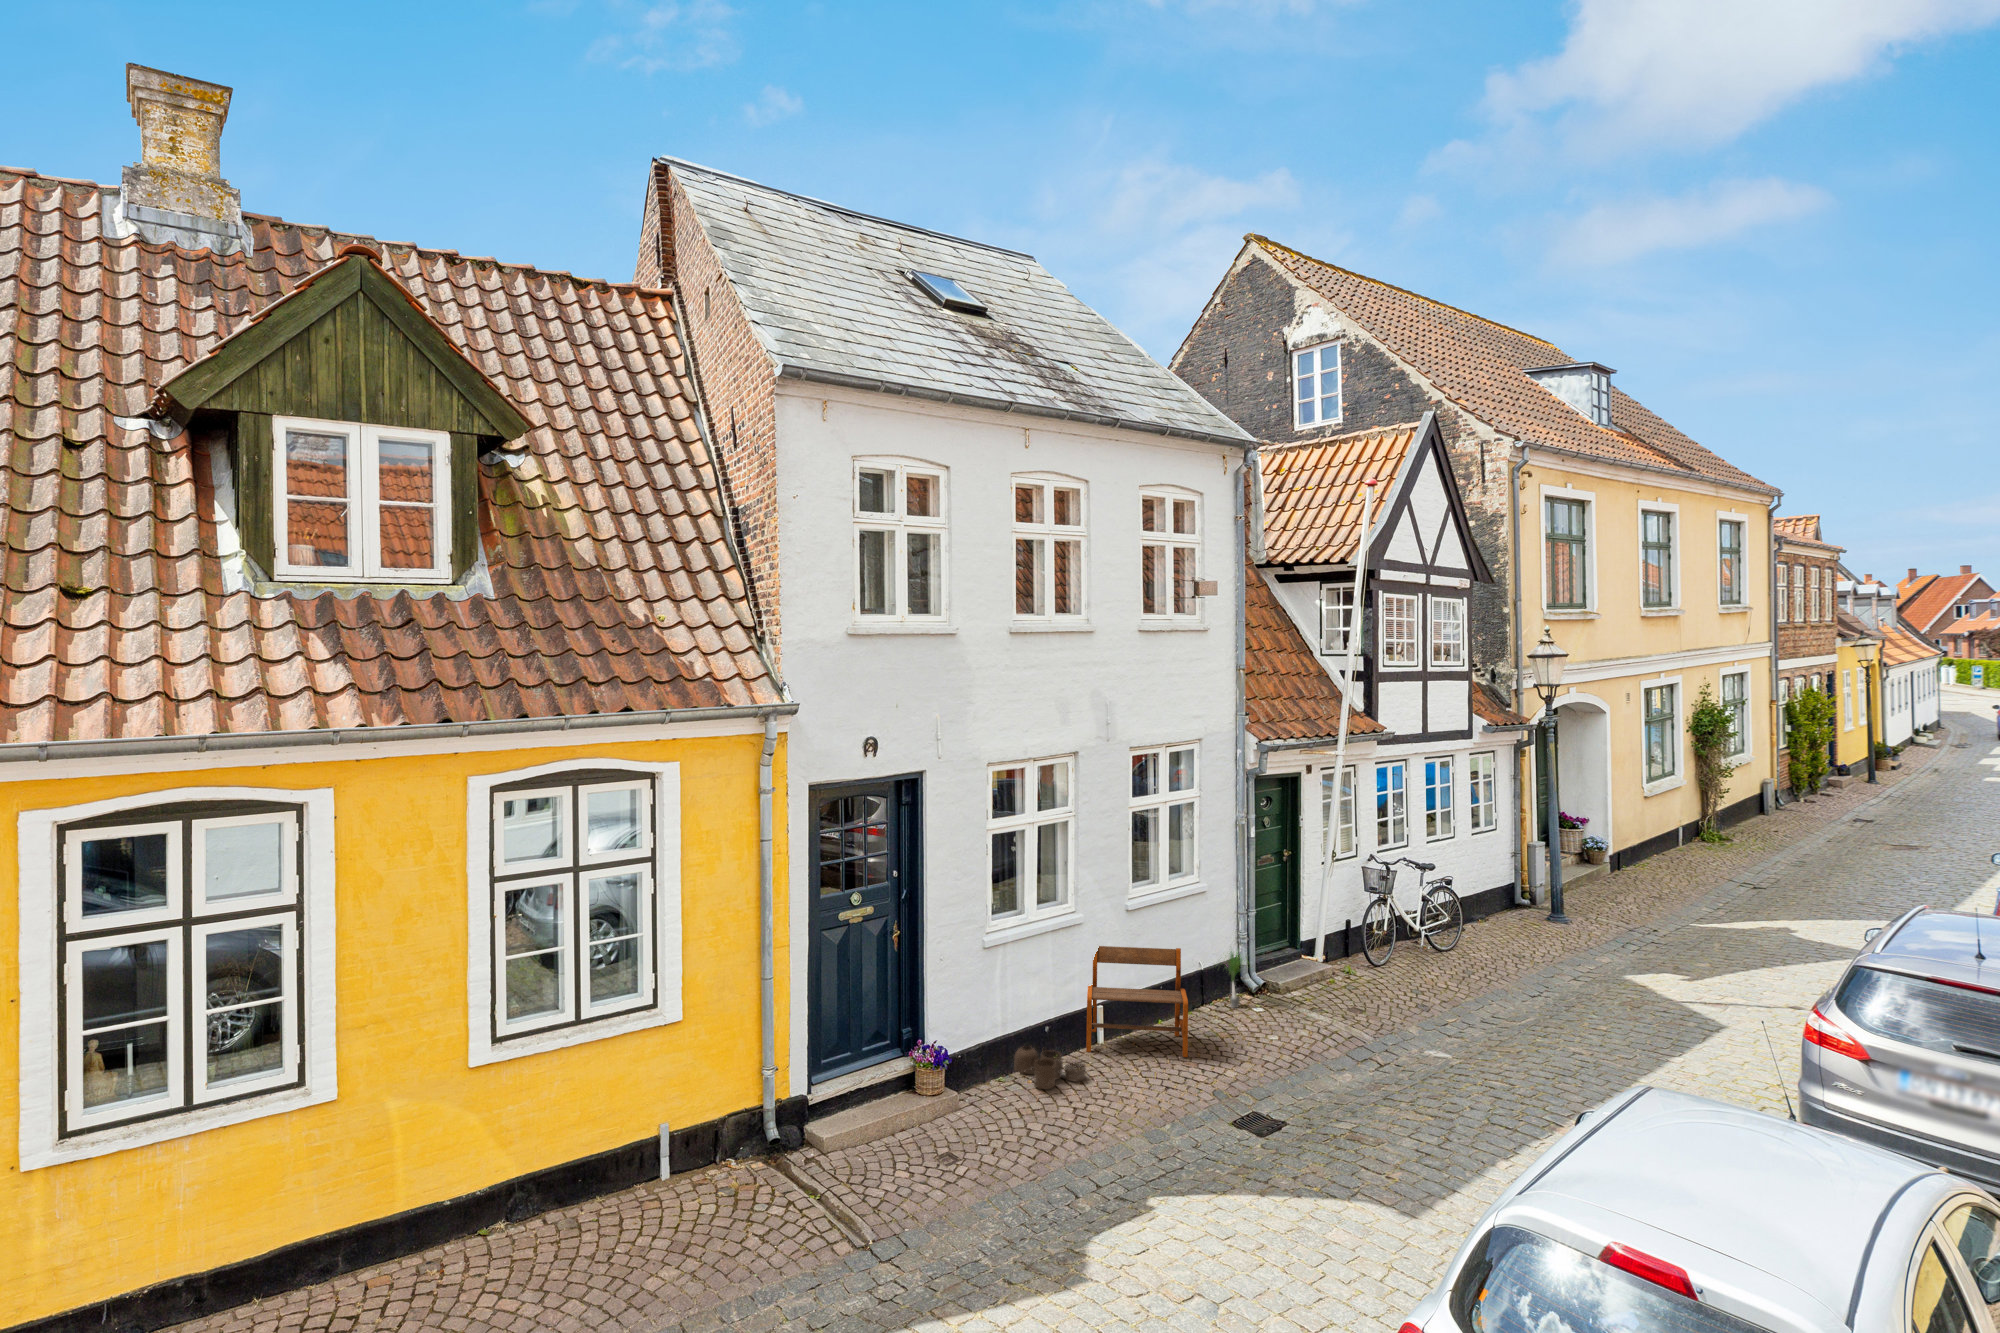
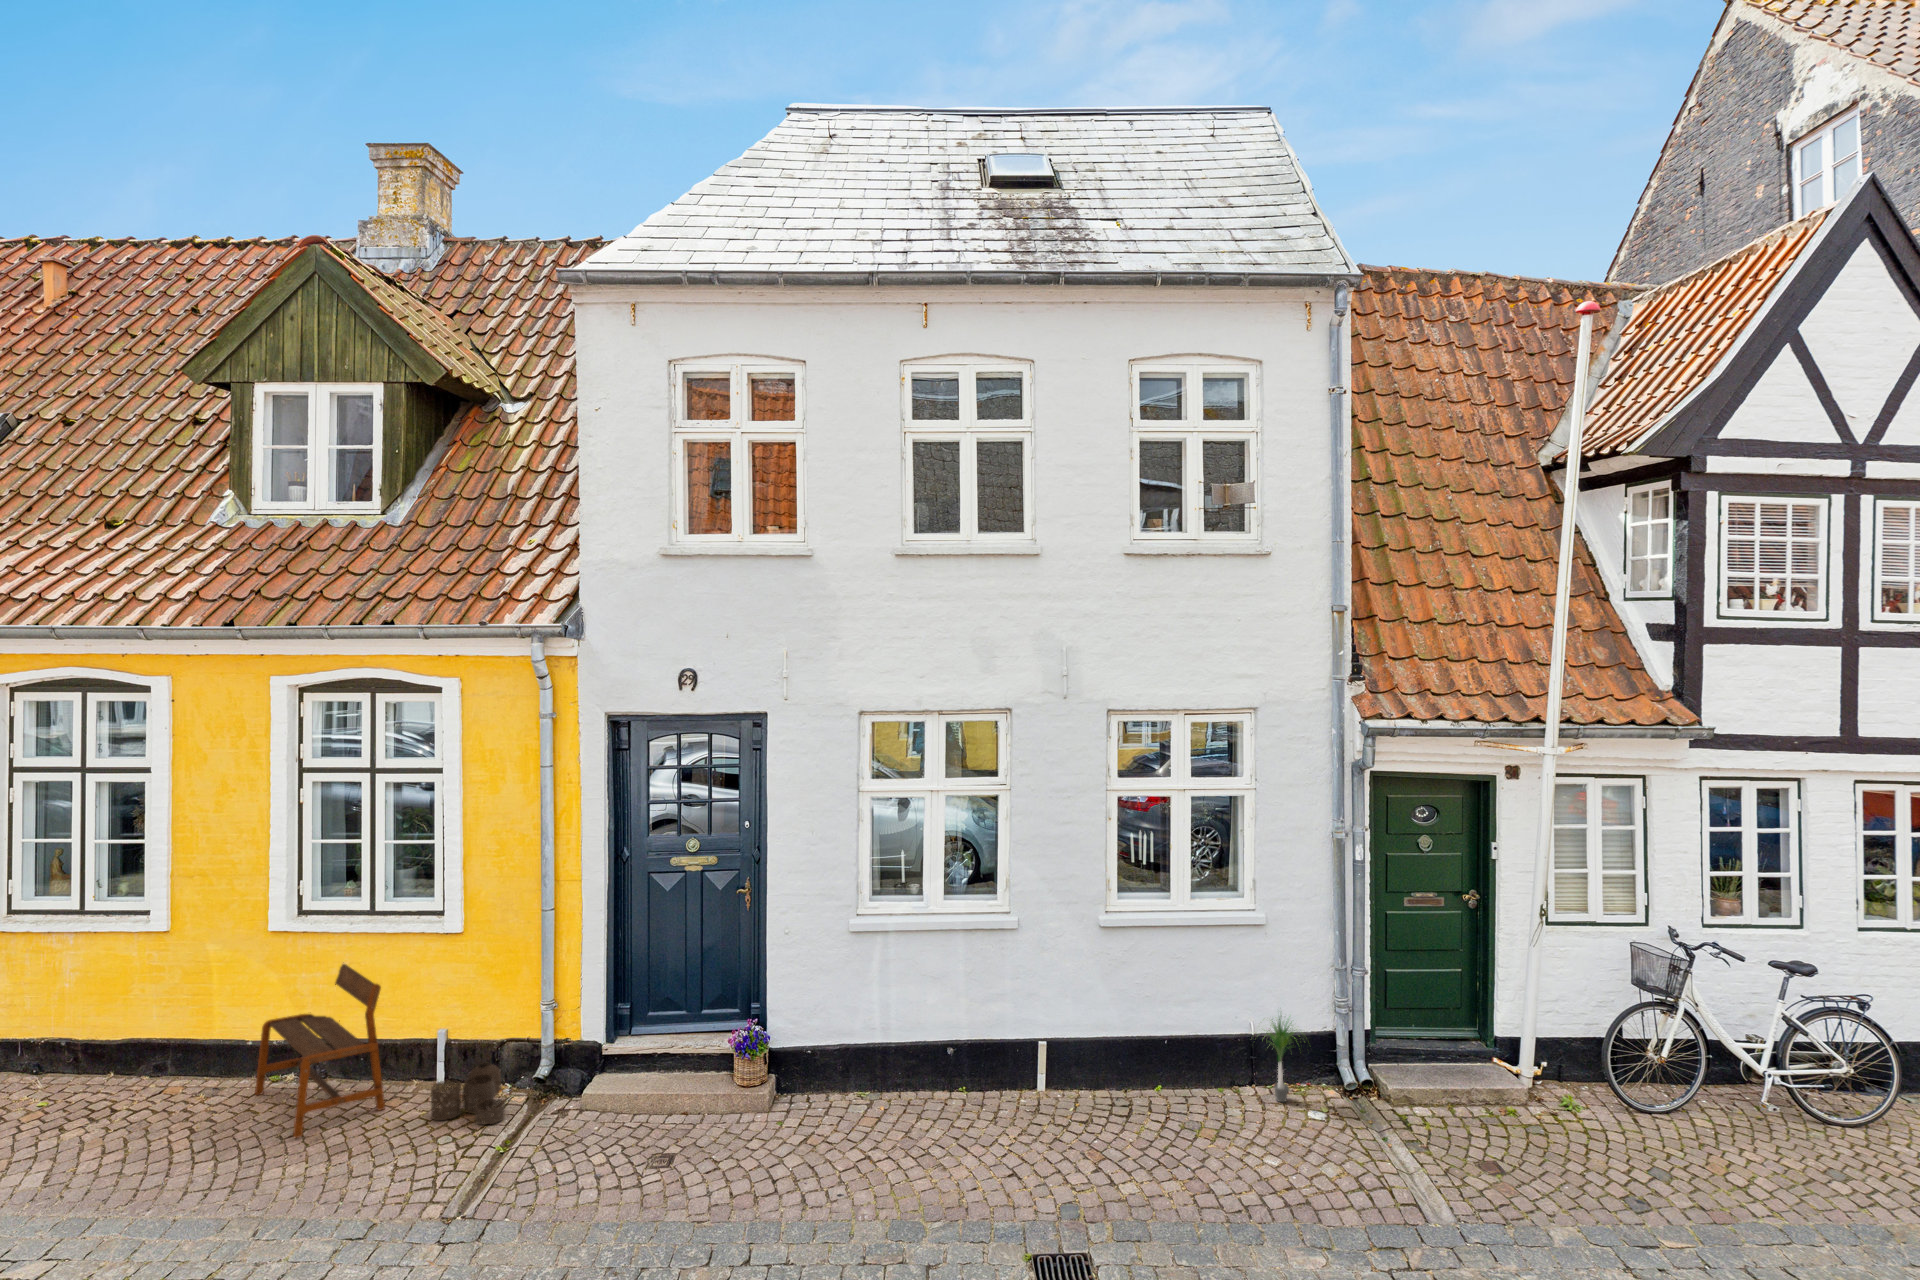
bench: present [1086,946,1188,1057] -> present [255,964,385,1138]
woven basket: present [1014,1046,1086,1089] -> present [431,1063,505,1124]

